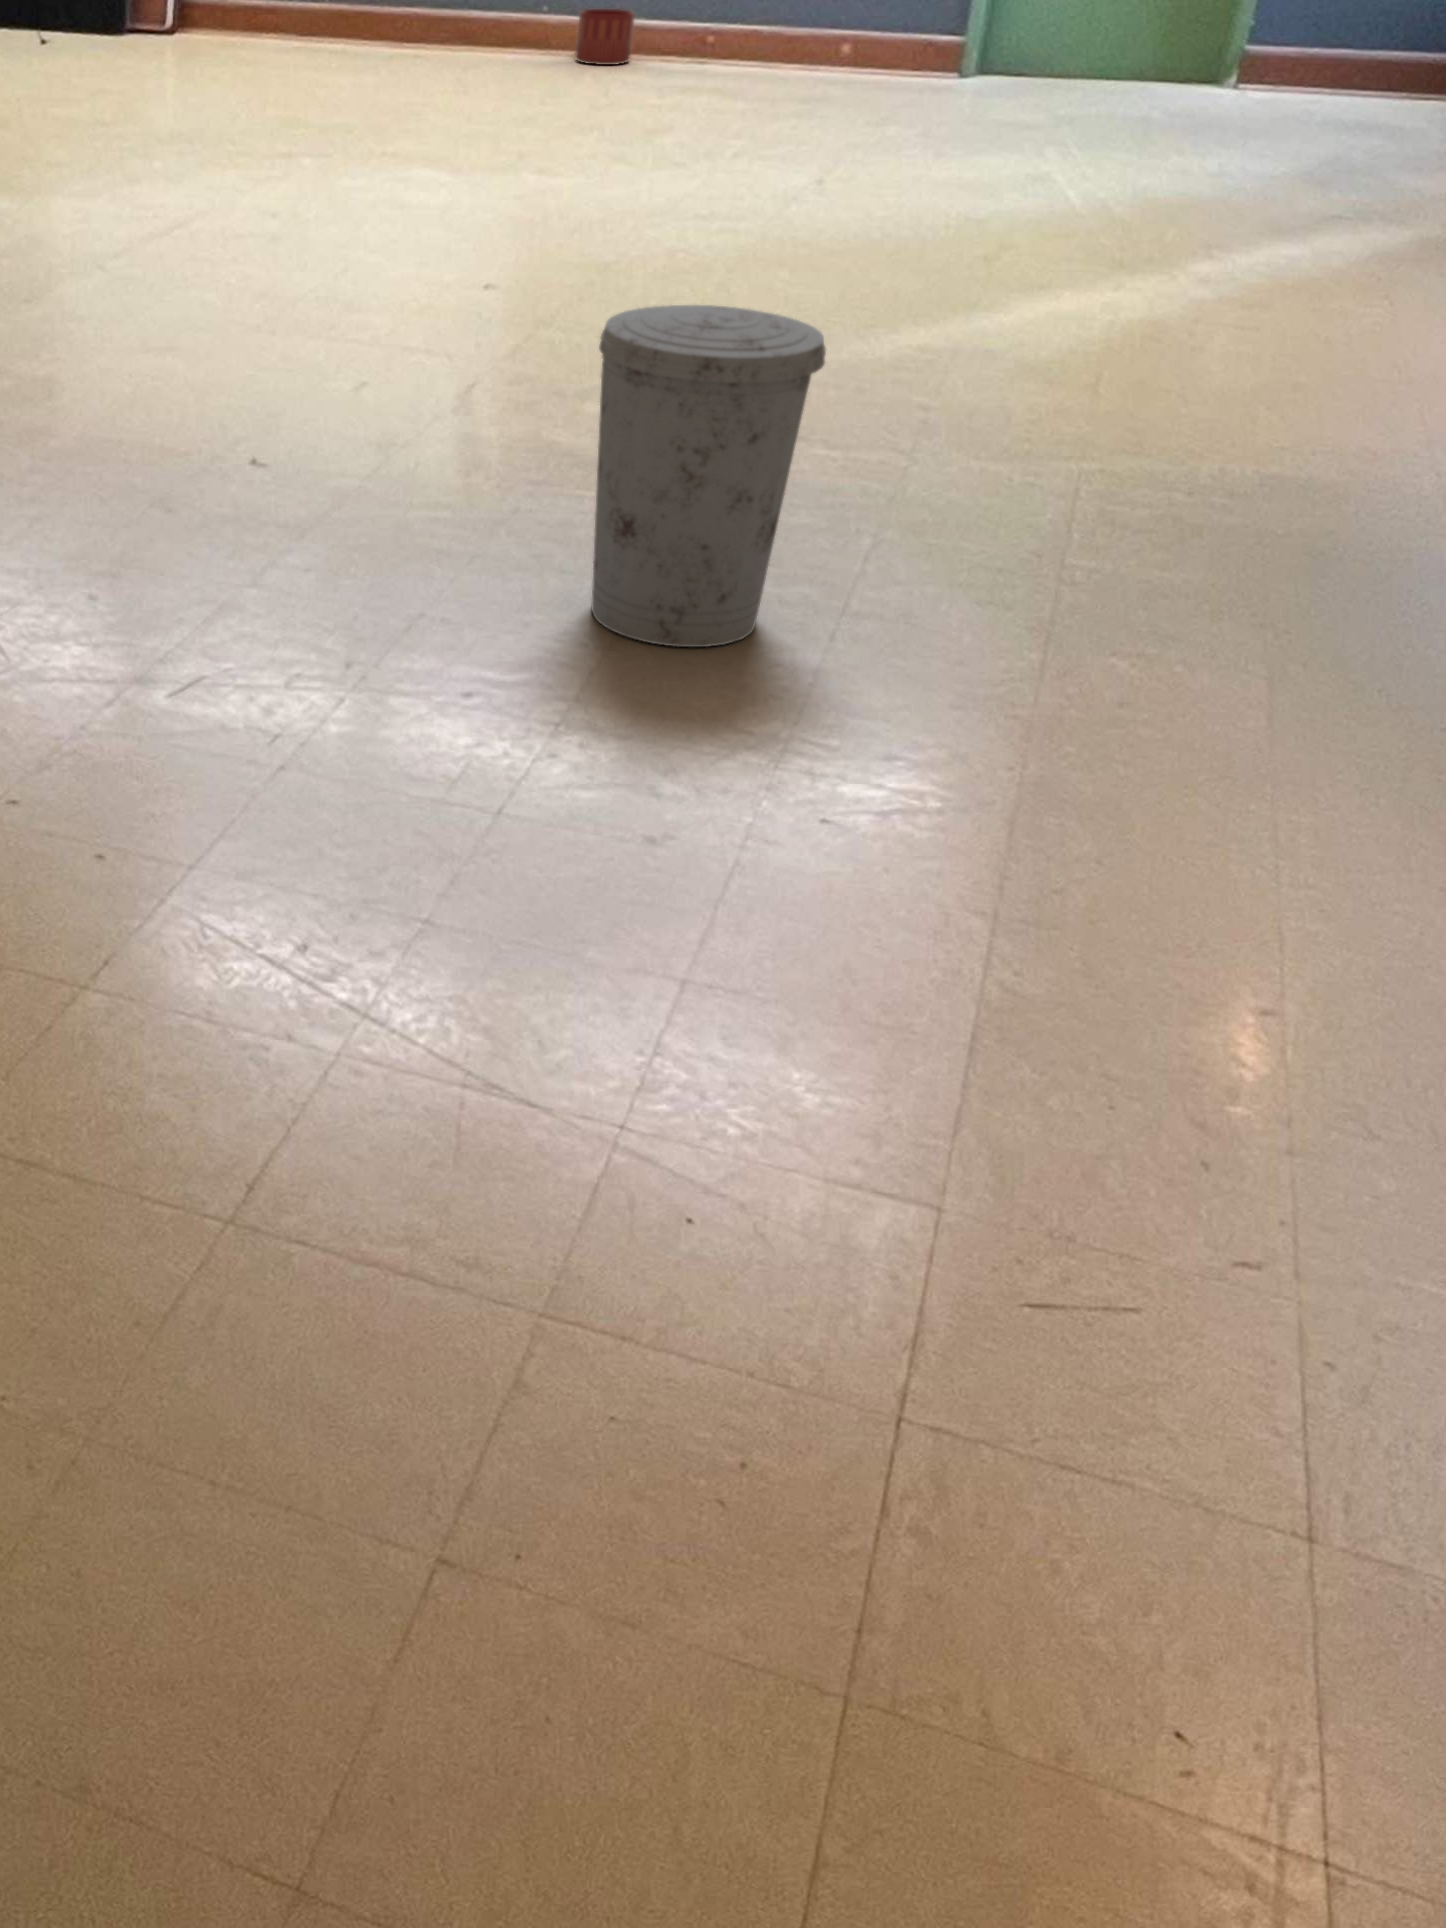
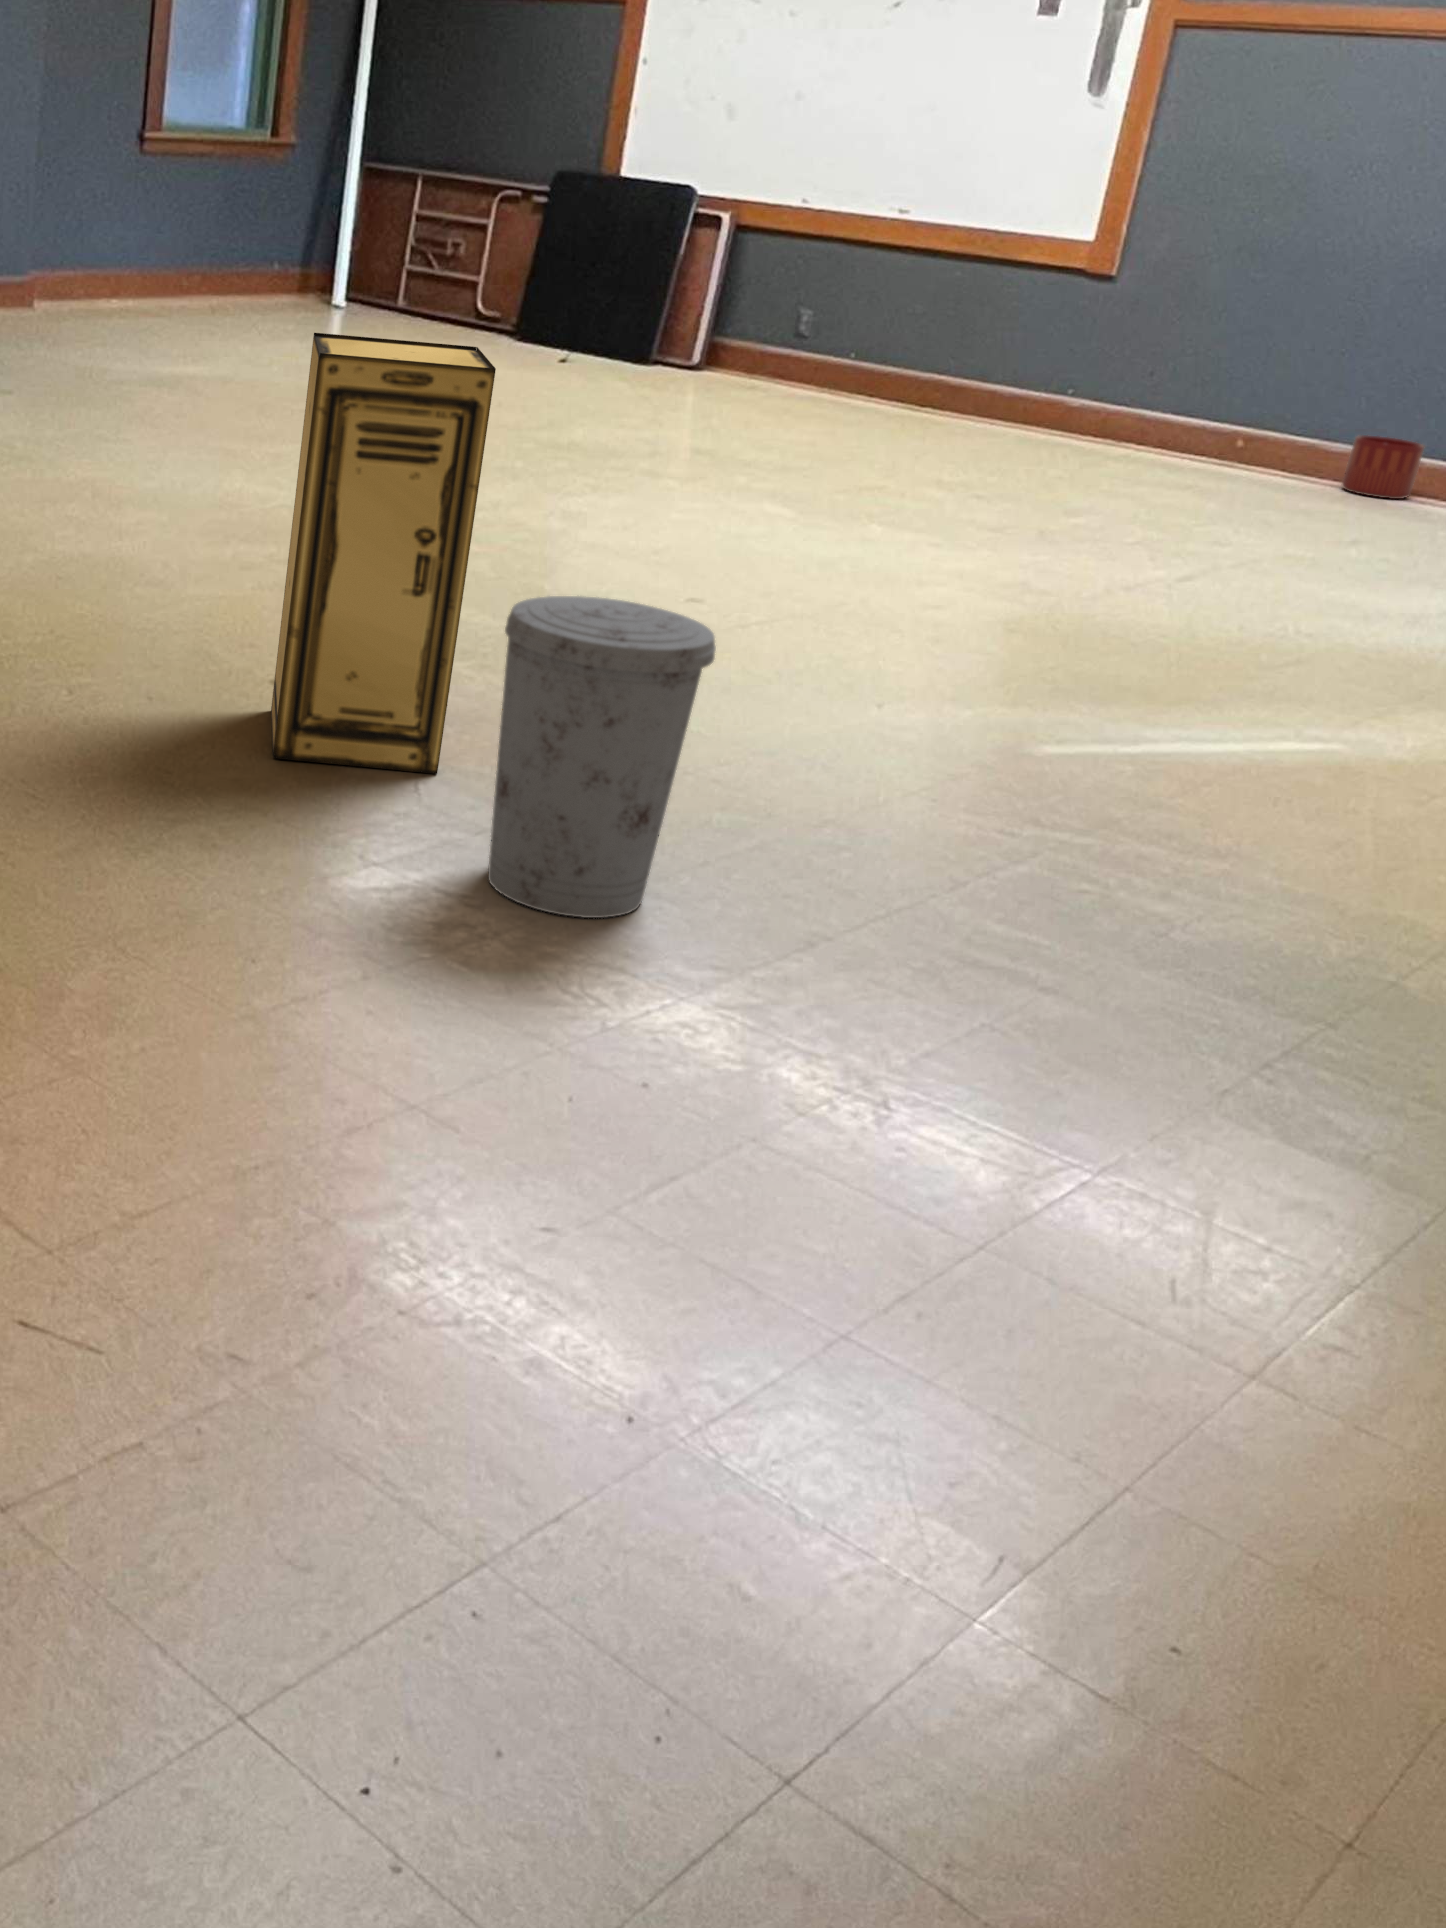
planter: present [575,9,635,65] -> present [1342,435,1424,499]
storage cabinet: none [204,46,466,540] -> present [271,333,496,774]

